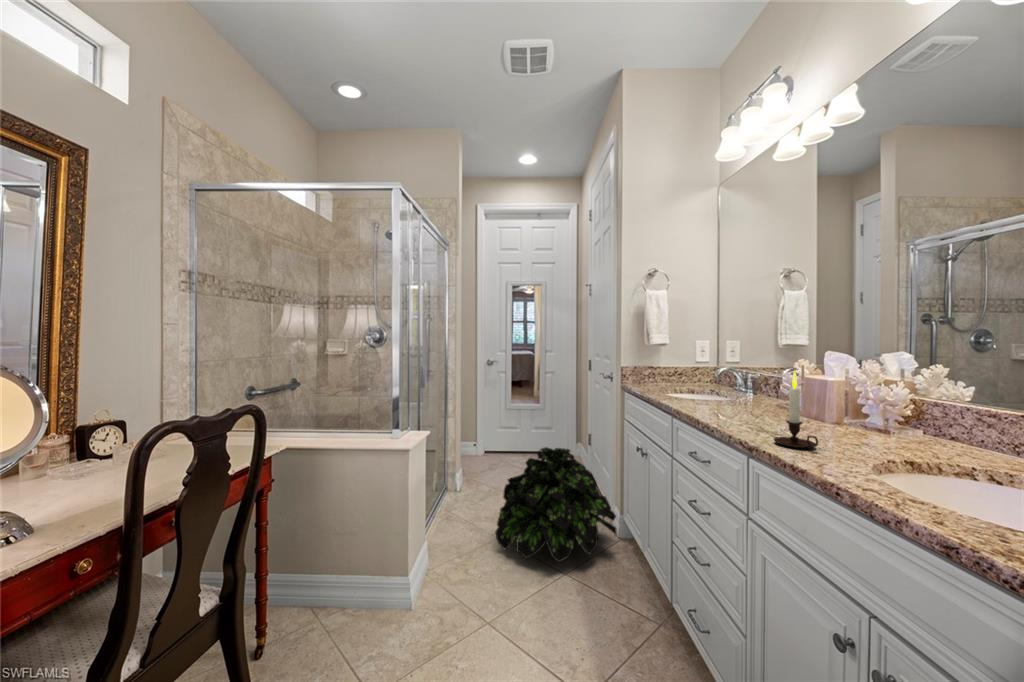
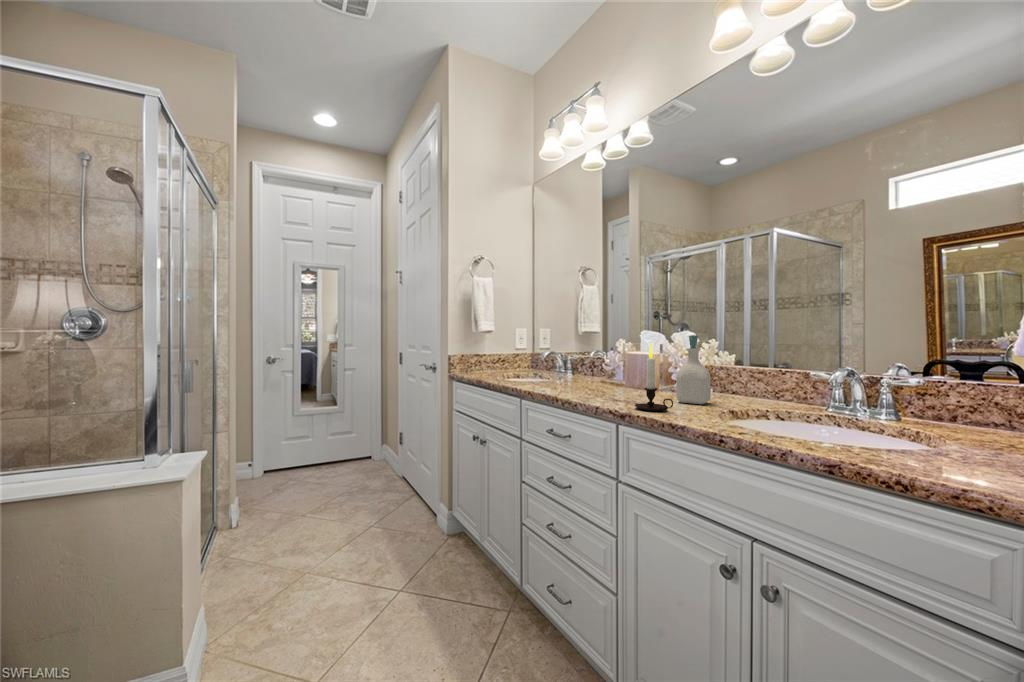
soap bottle: none [850,362,904,447] -> present [676,335,711,404]
potted plant: present [495,447,617,562] -> none [304,450,453,589]

